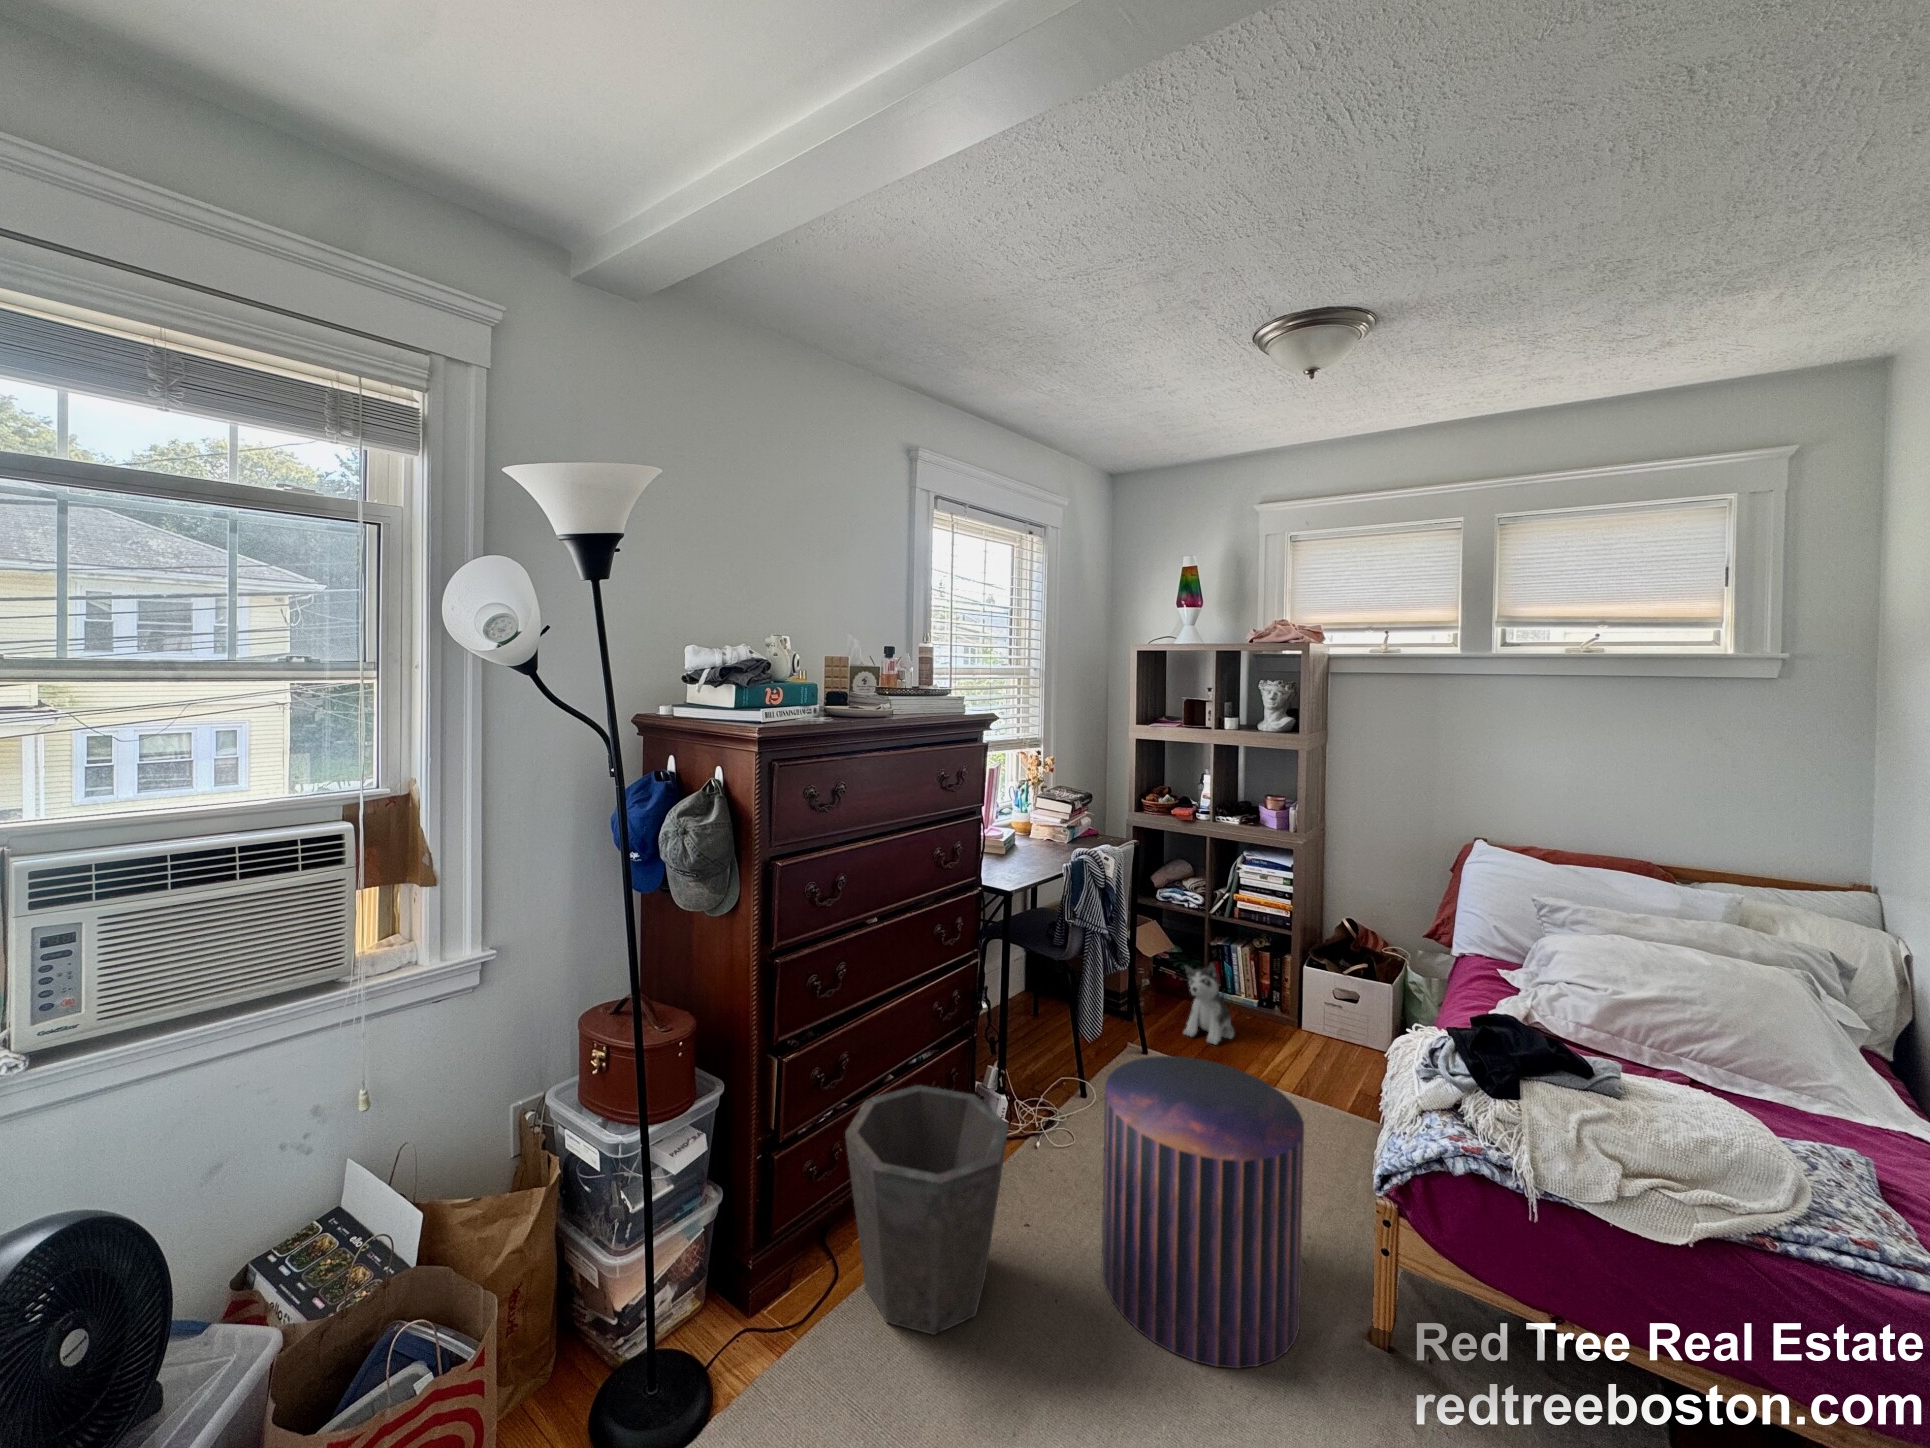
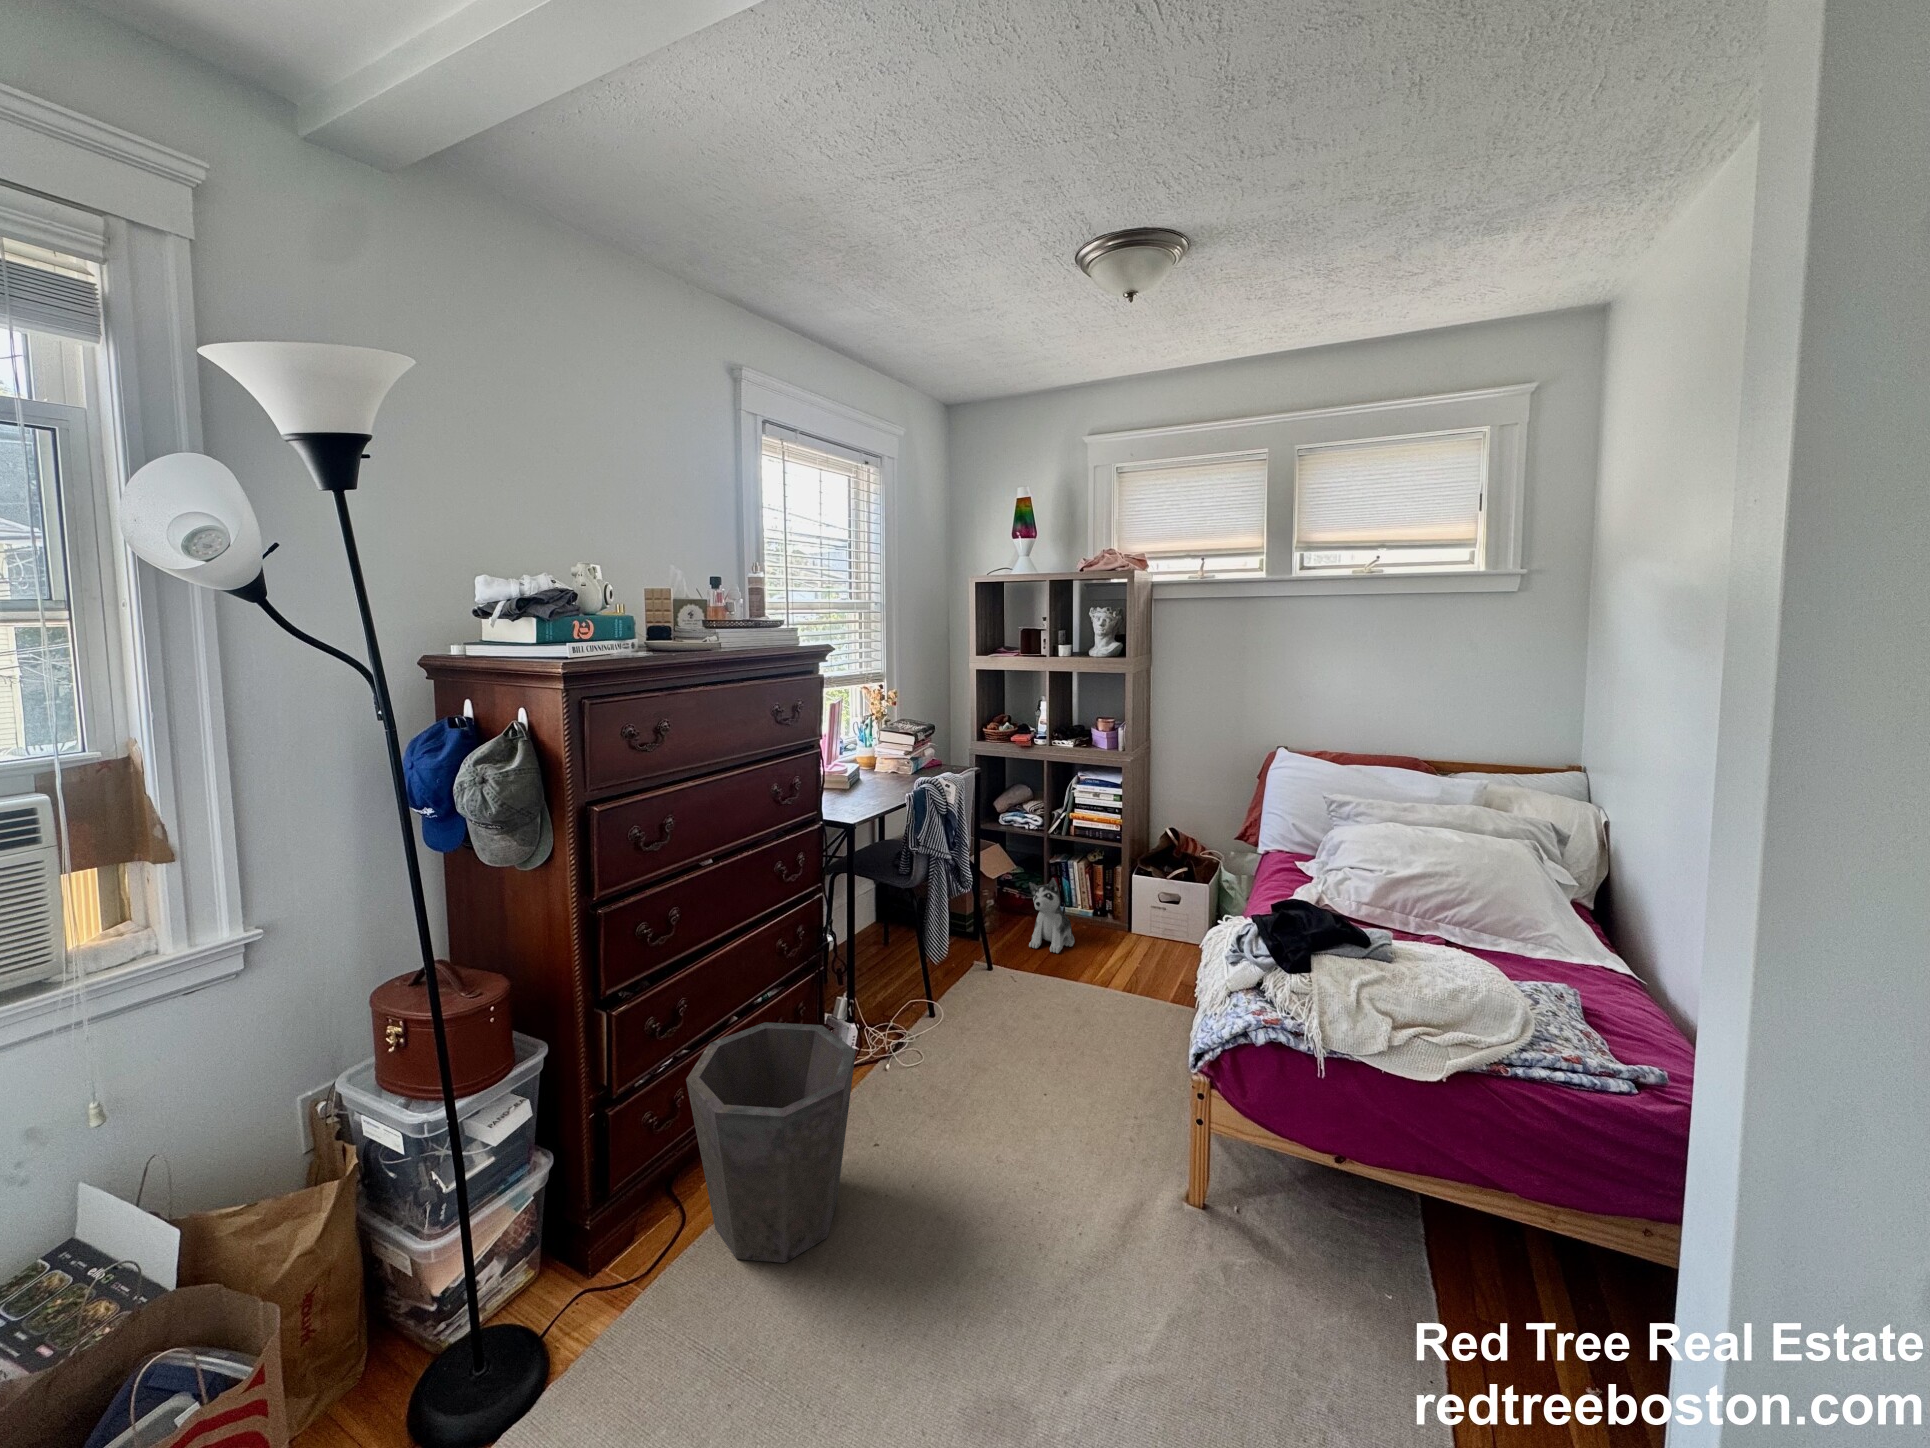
pouf: present [1101,1056,1304,1368] -> none [948,967,1130,1246]

